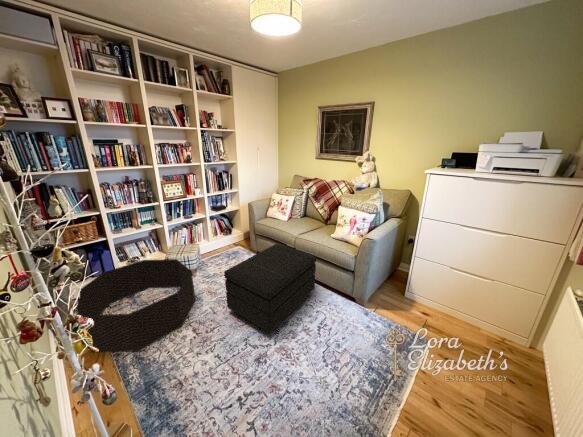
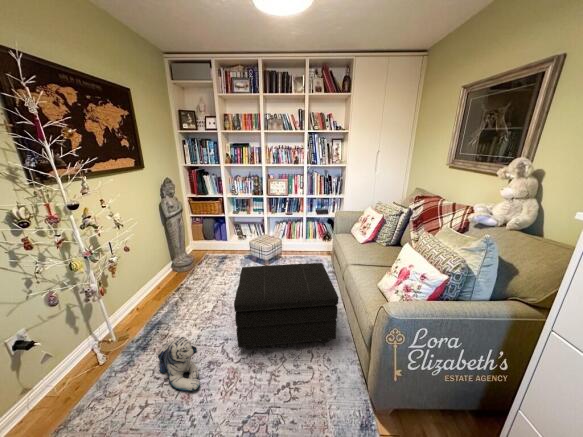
basket: present [77,259,196,353] -> none [167,237,249,298]
plush toy: none [201,348,275,403] -> present [158,337,200,391]

